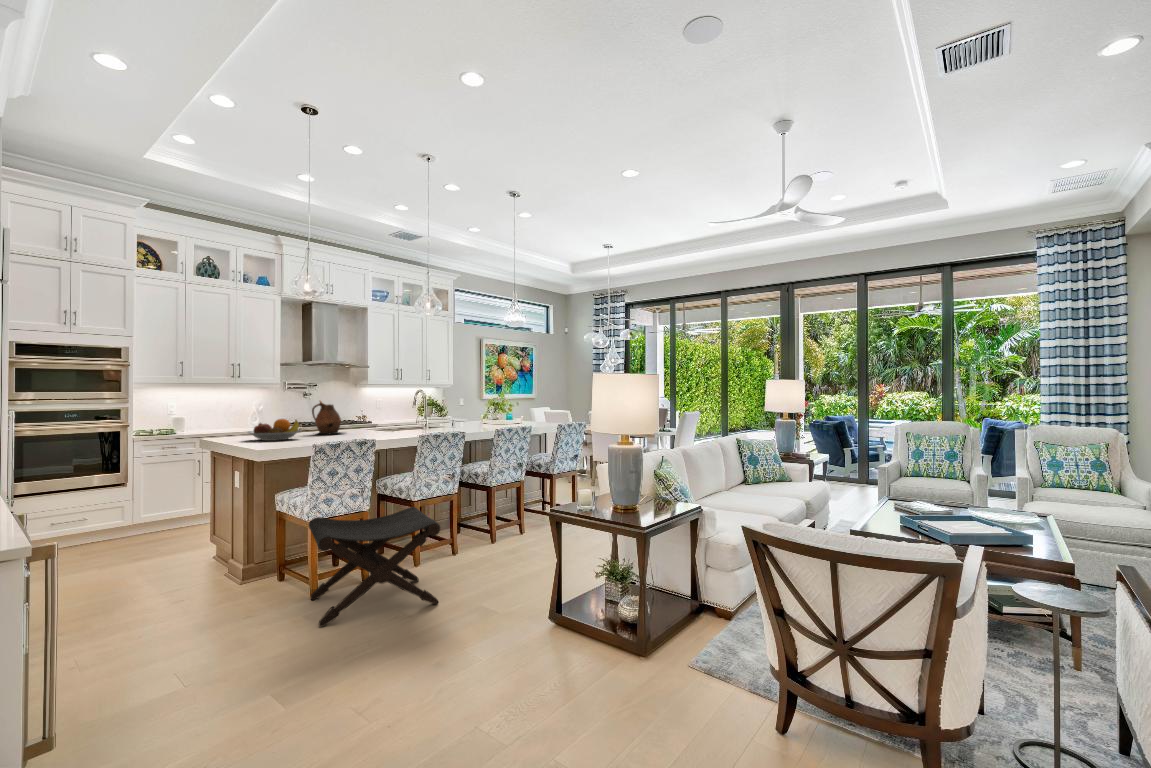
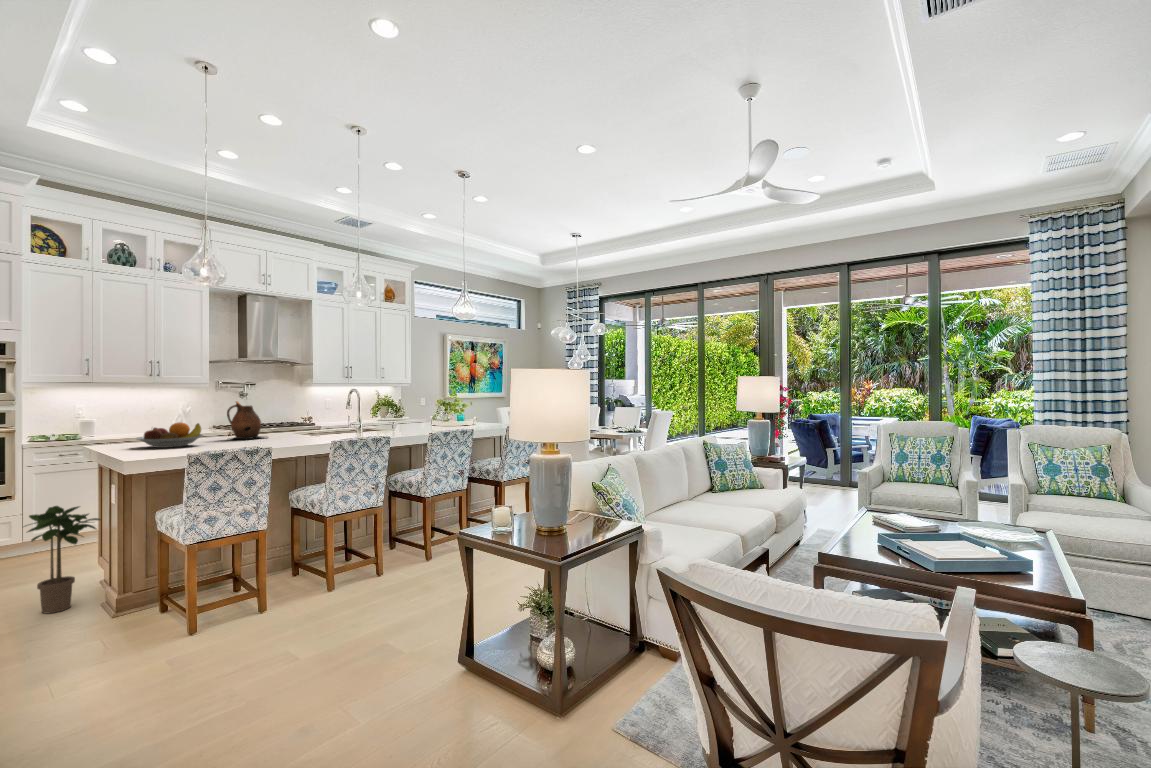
potted plant: none [159,490,224,582] -> present [24,506,101,614]
footstool: present [309,507,440,627] -> none [176,524,338,675]

